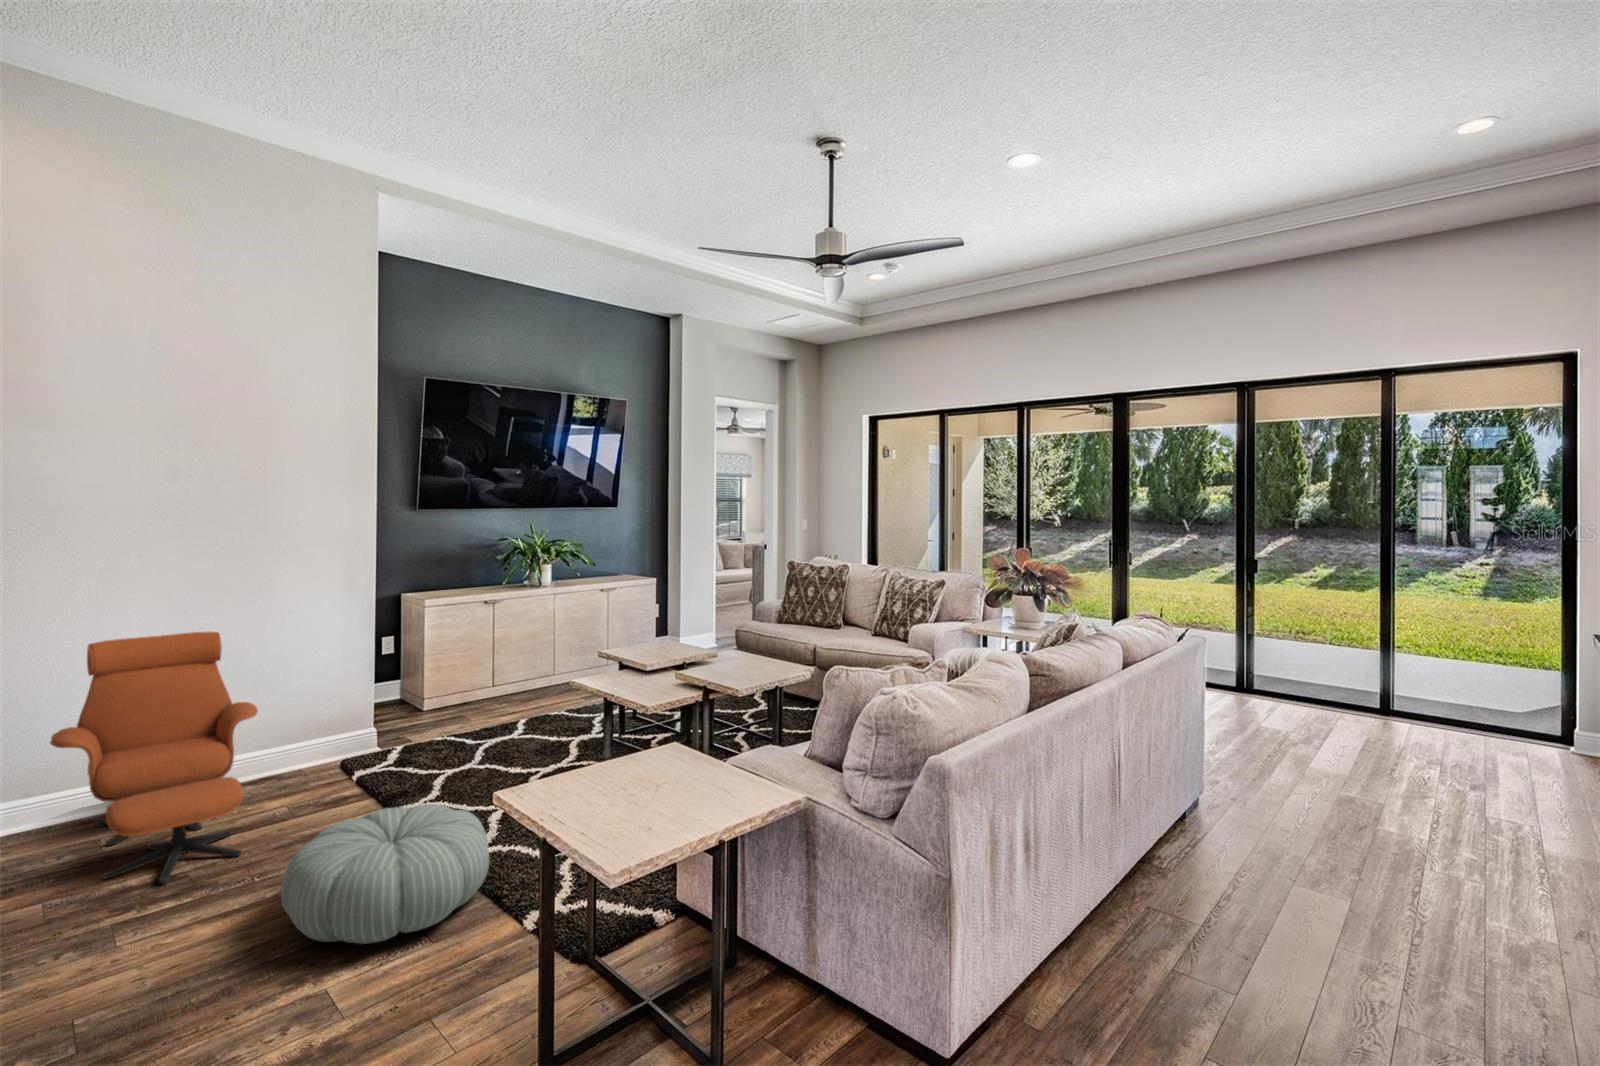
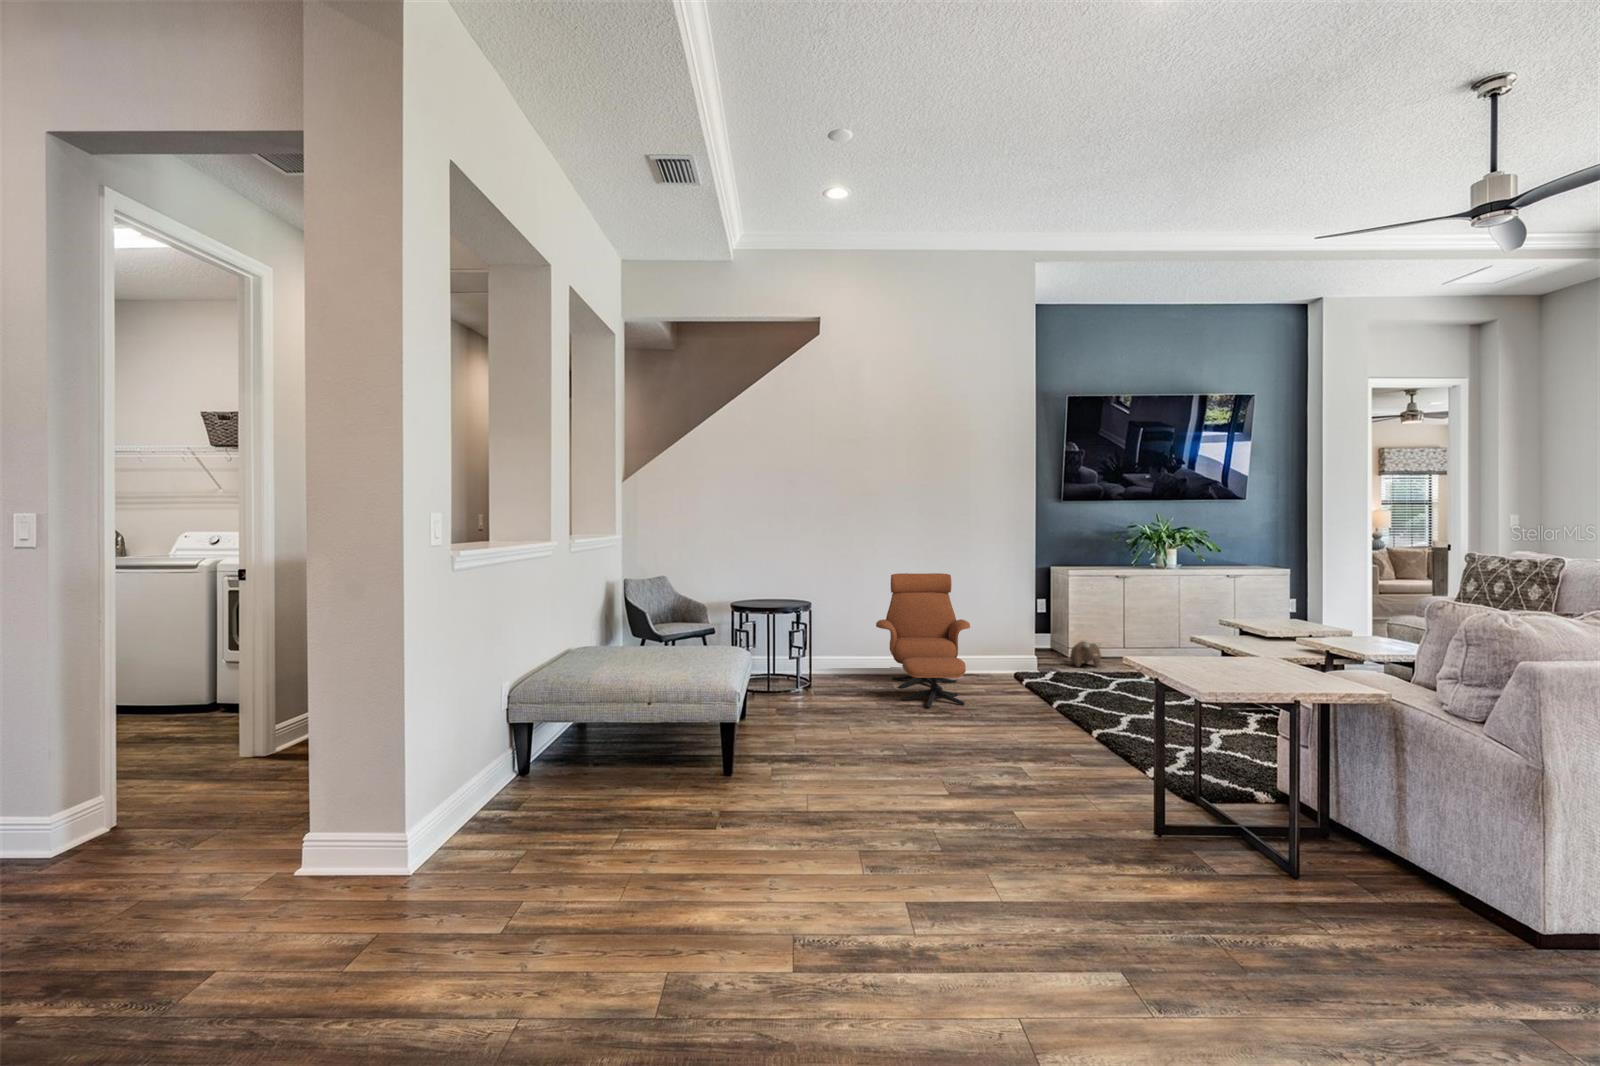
plush toy: none [423,693,465,729] -> present [1070,641,1101,667]
pouf: present [281,804,489,944] -> none [991,685,1118,758]

